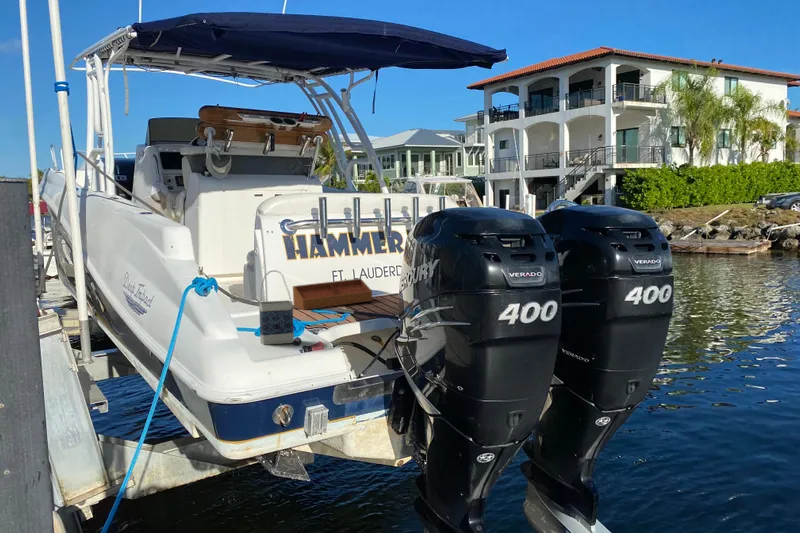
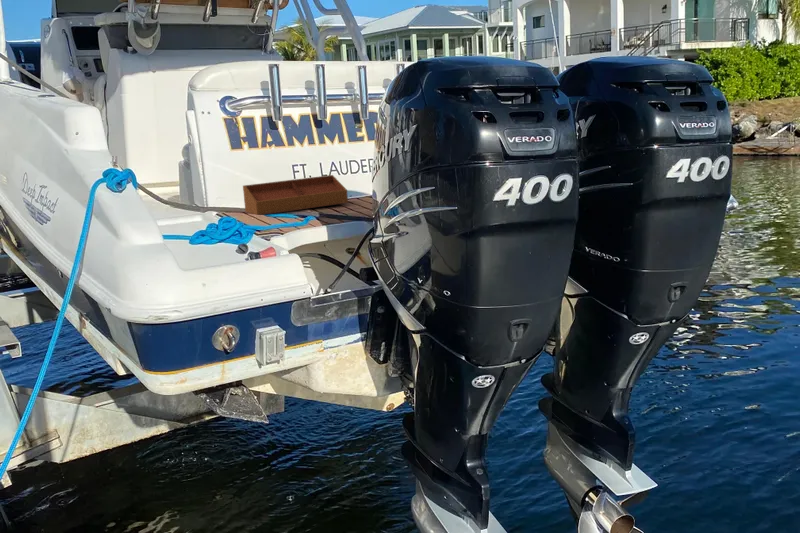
bag: present [259,270,294,345] -> none [189,155,238,252]

